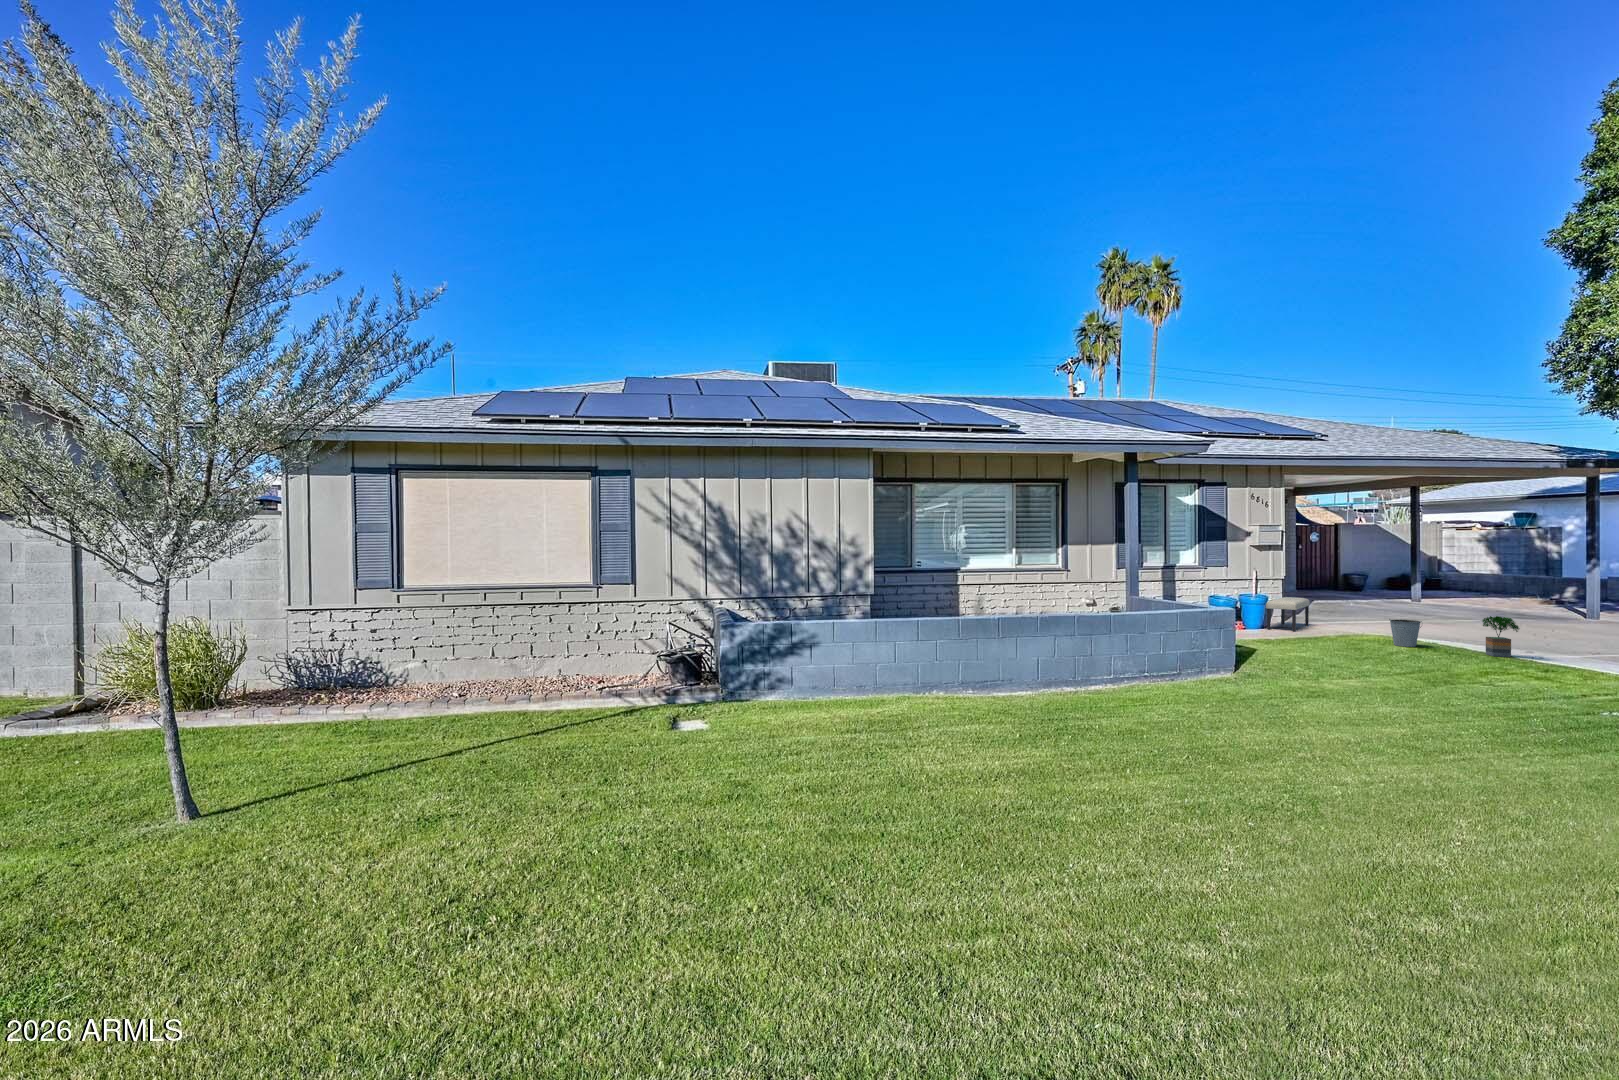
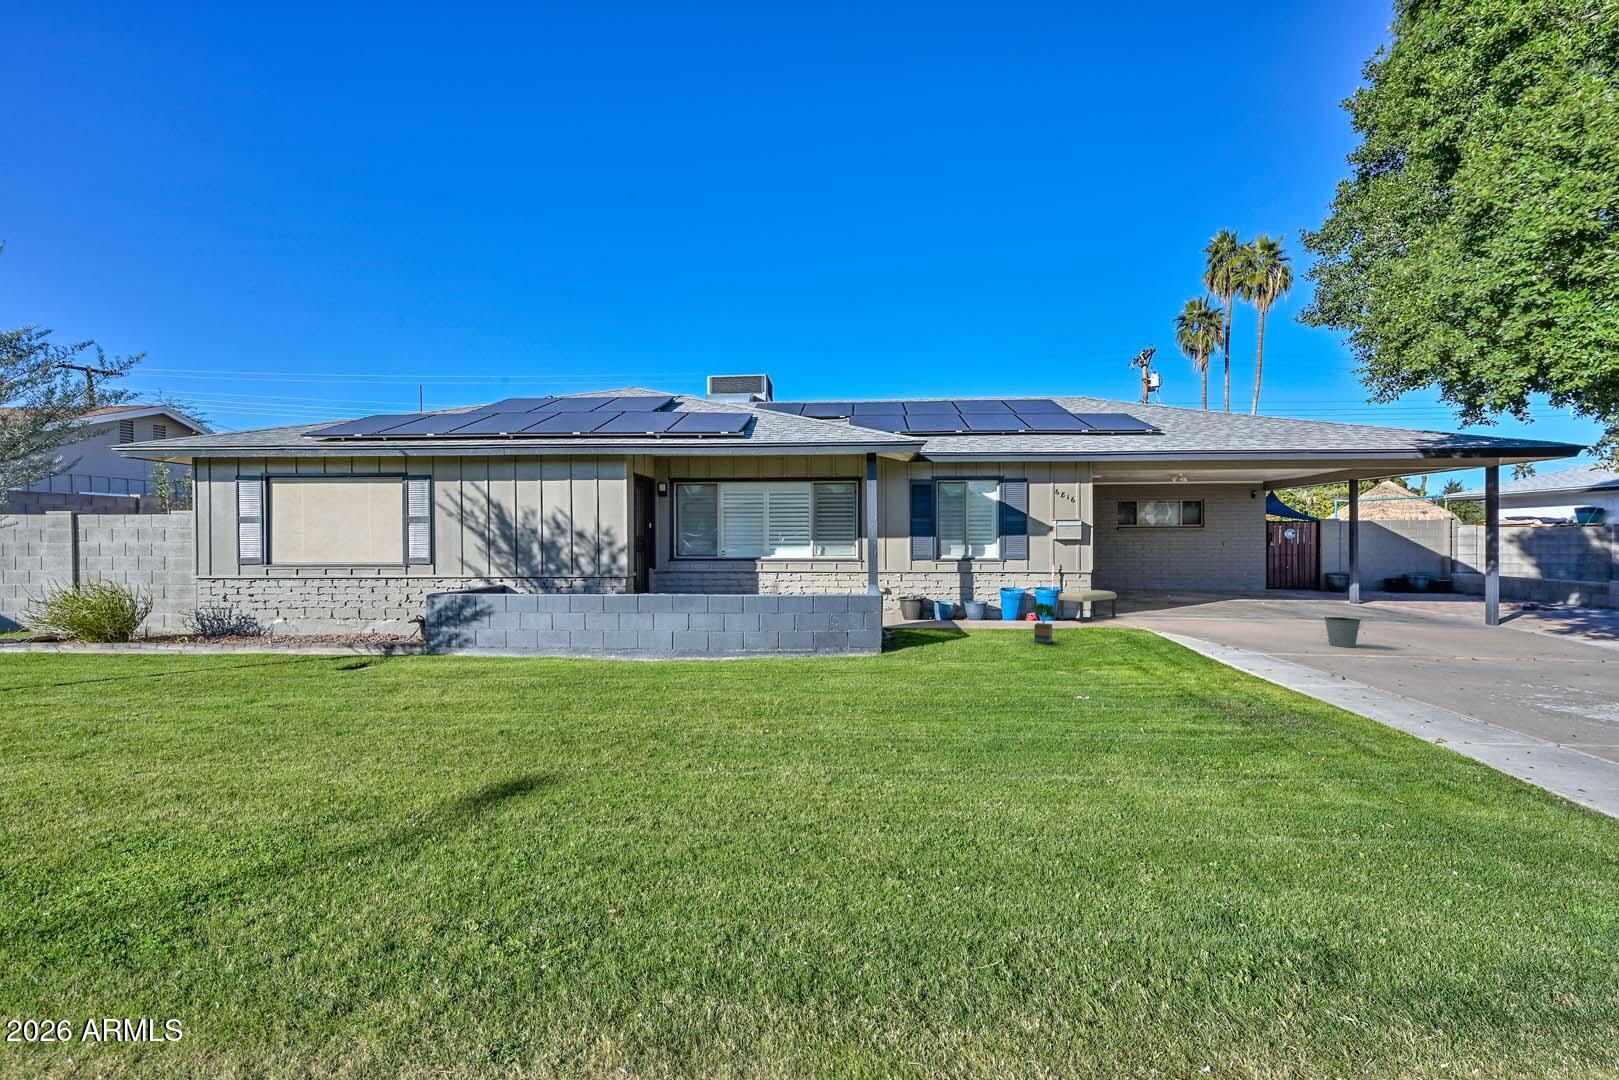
potted tree: present [1482,616,1520,657] -> present [1032,603,1057,643]
bucket: present [1389,619,1422,647] -> present [1325,616,1361,647]

